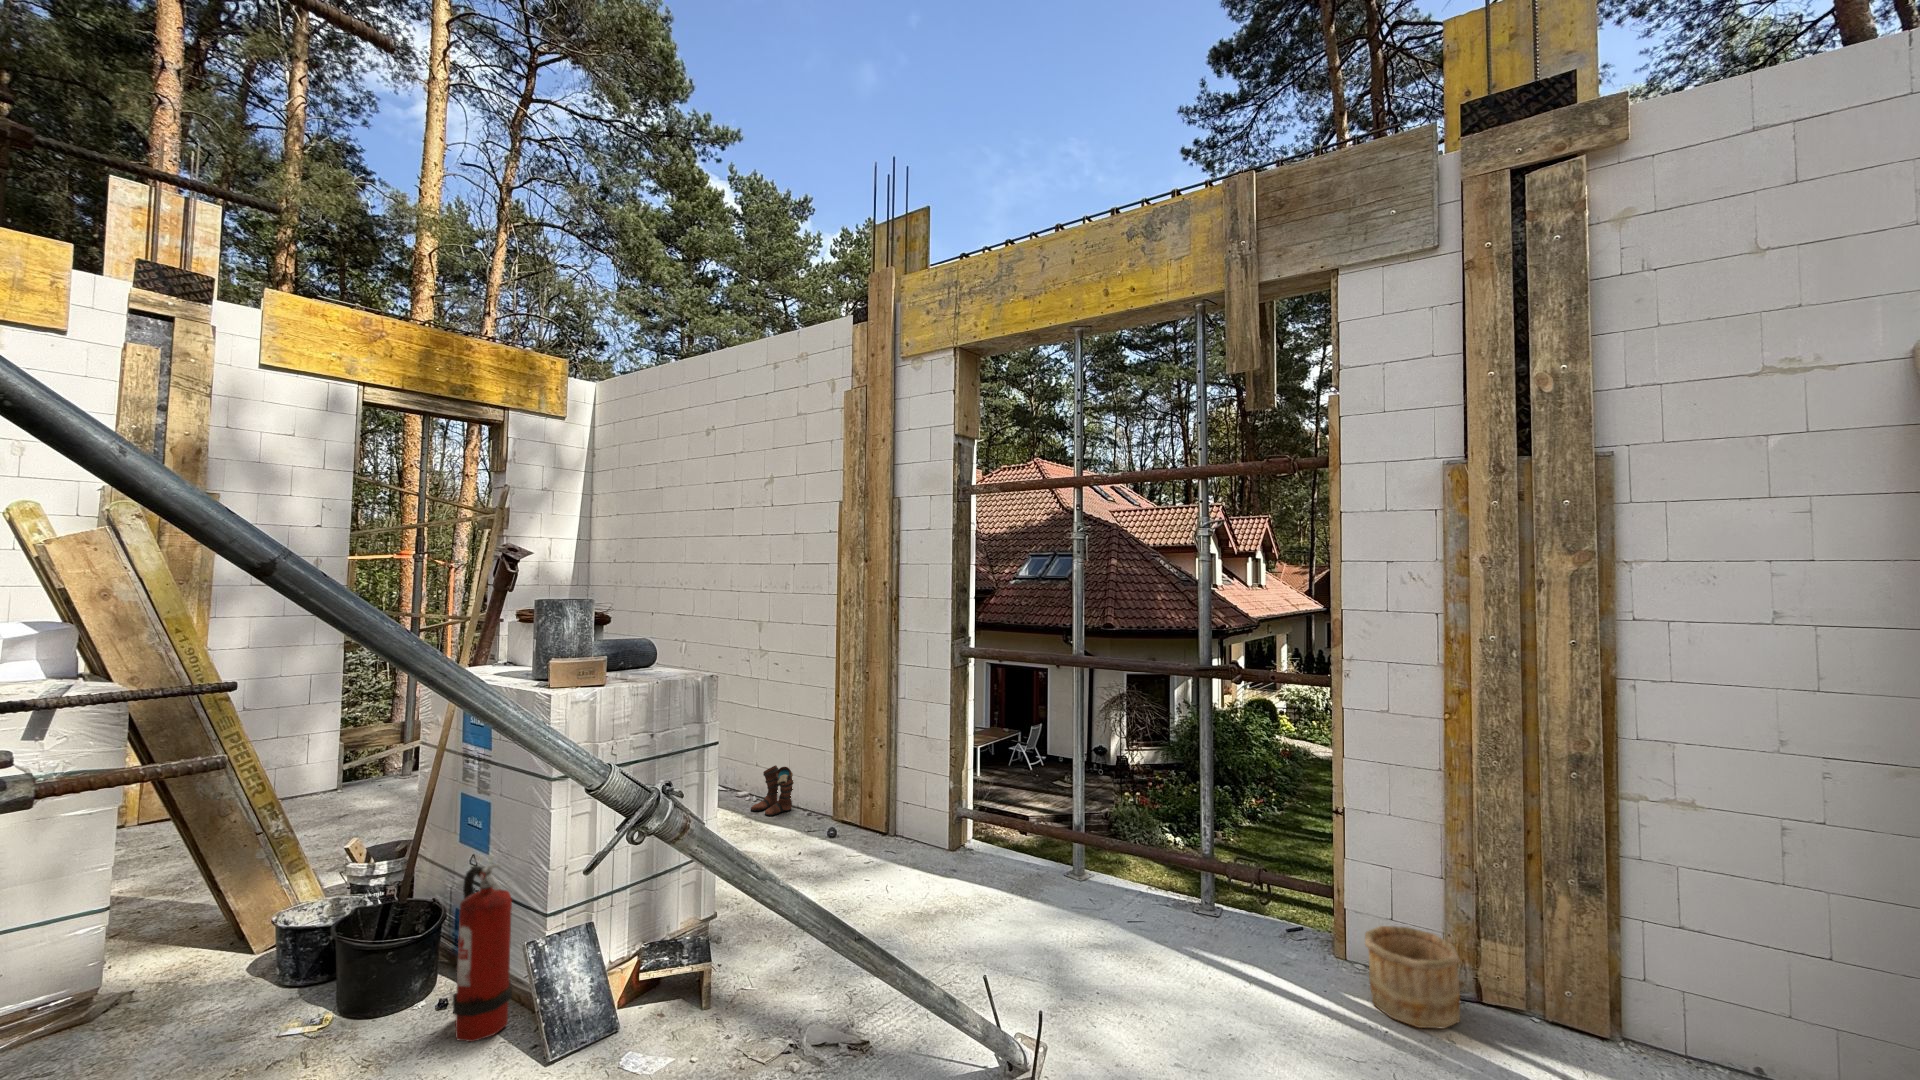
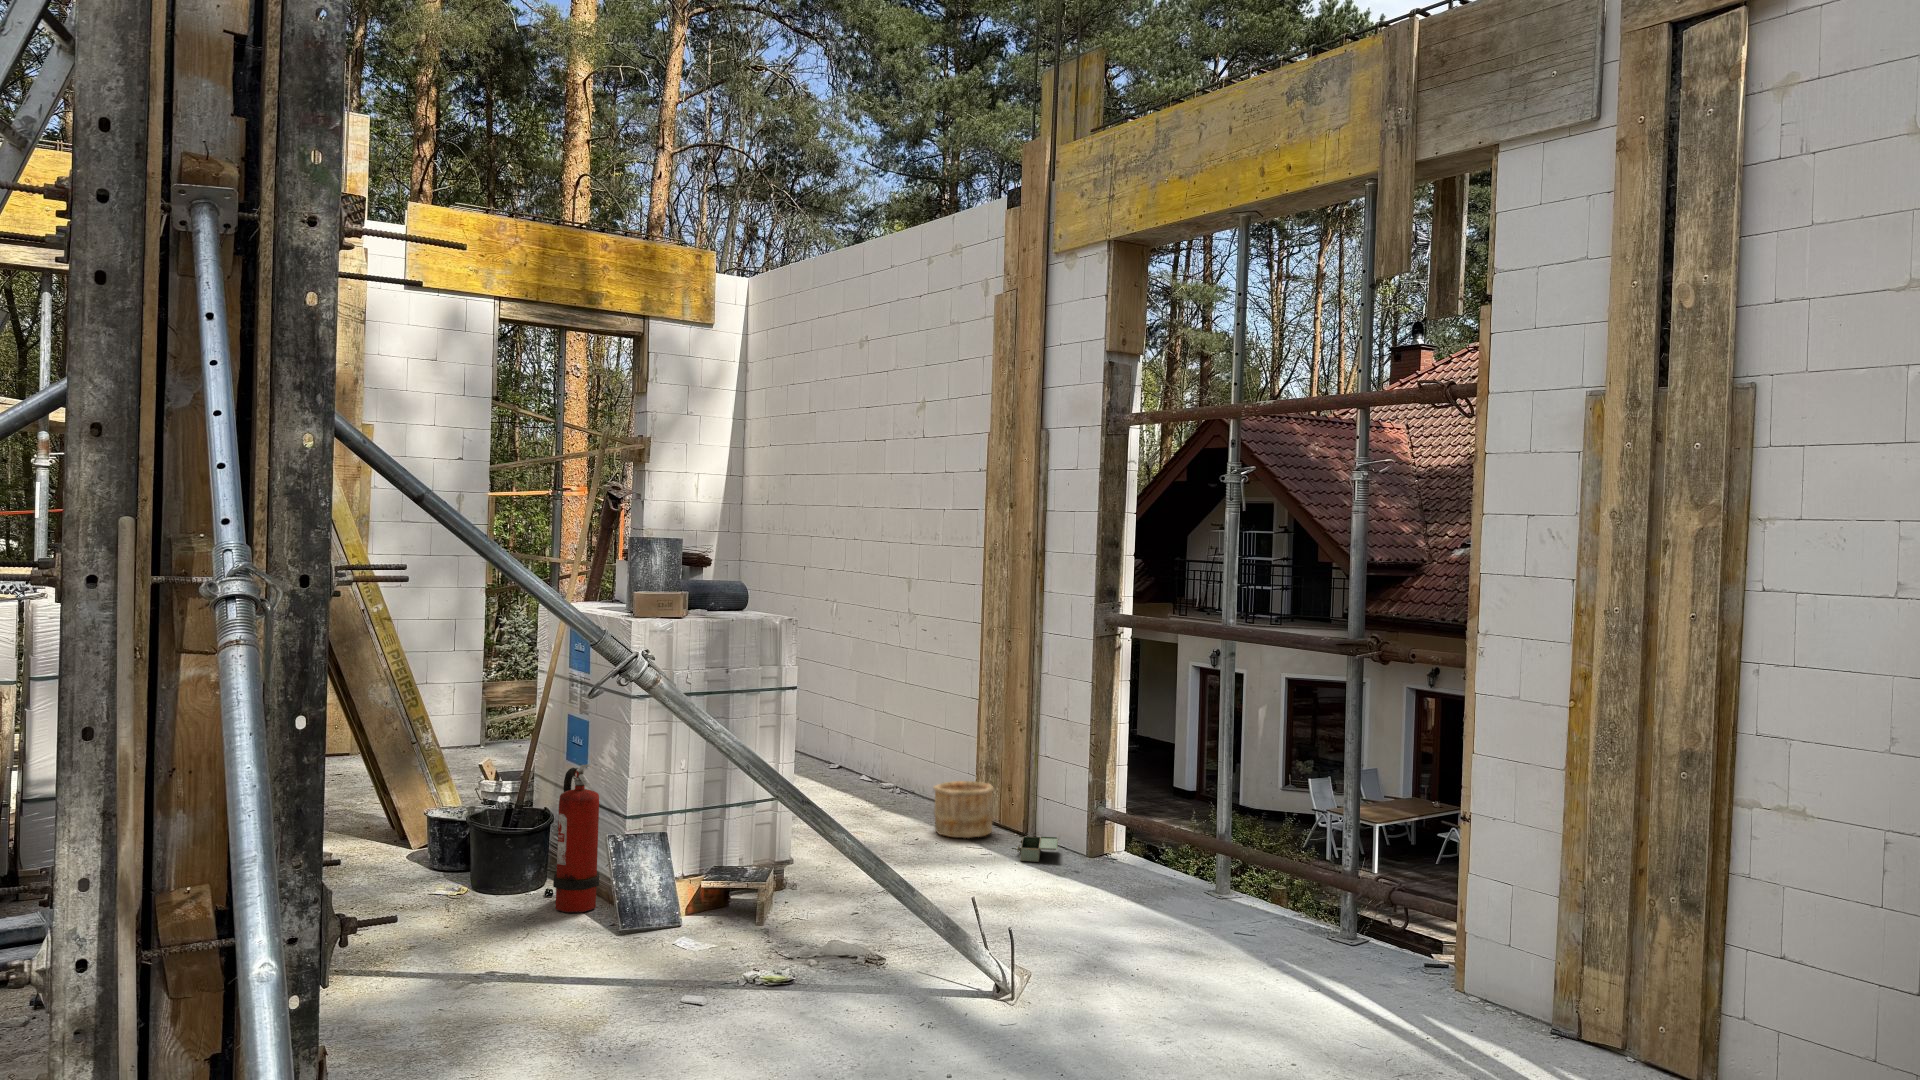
boots: present [751,765,794,816] -> none [880,752,930,807]
toolbox: none [897,834,935,863] -> present [1017,837,1059,862]
wooden bucket: present [1365,926,1460,1029] -> present [933,781,994,838]

